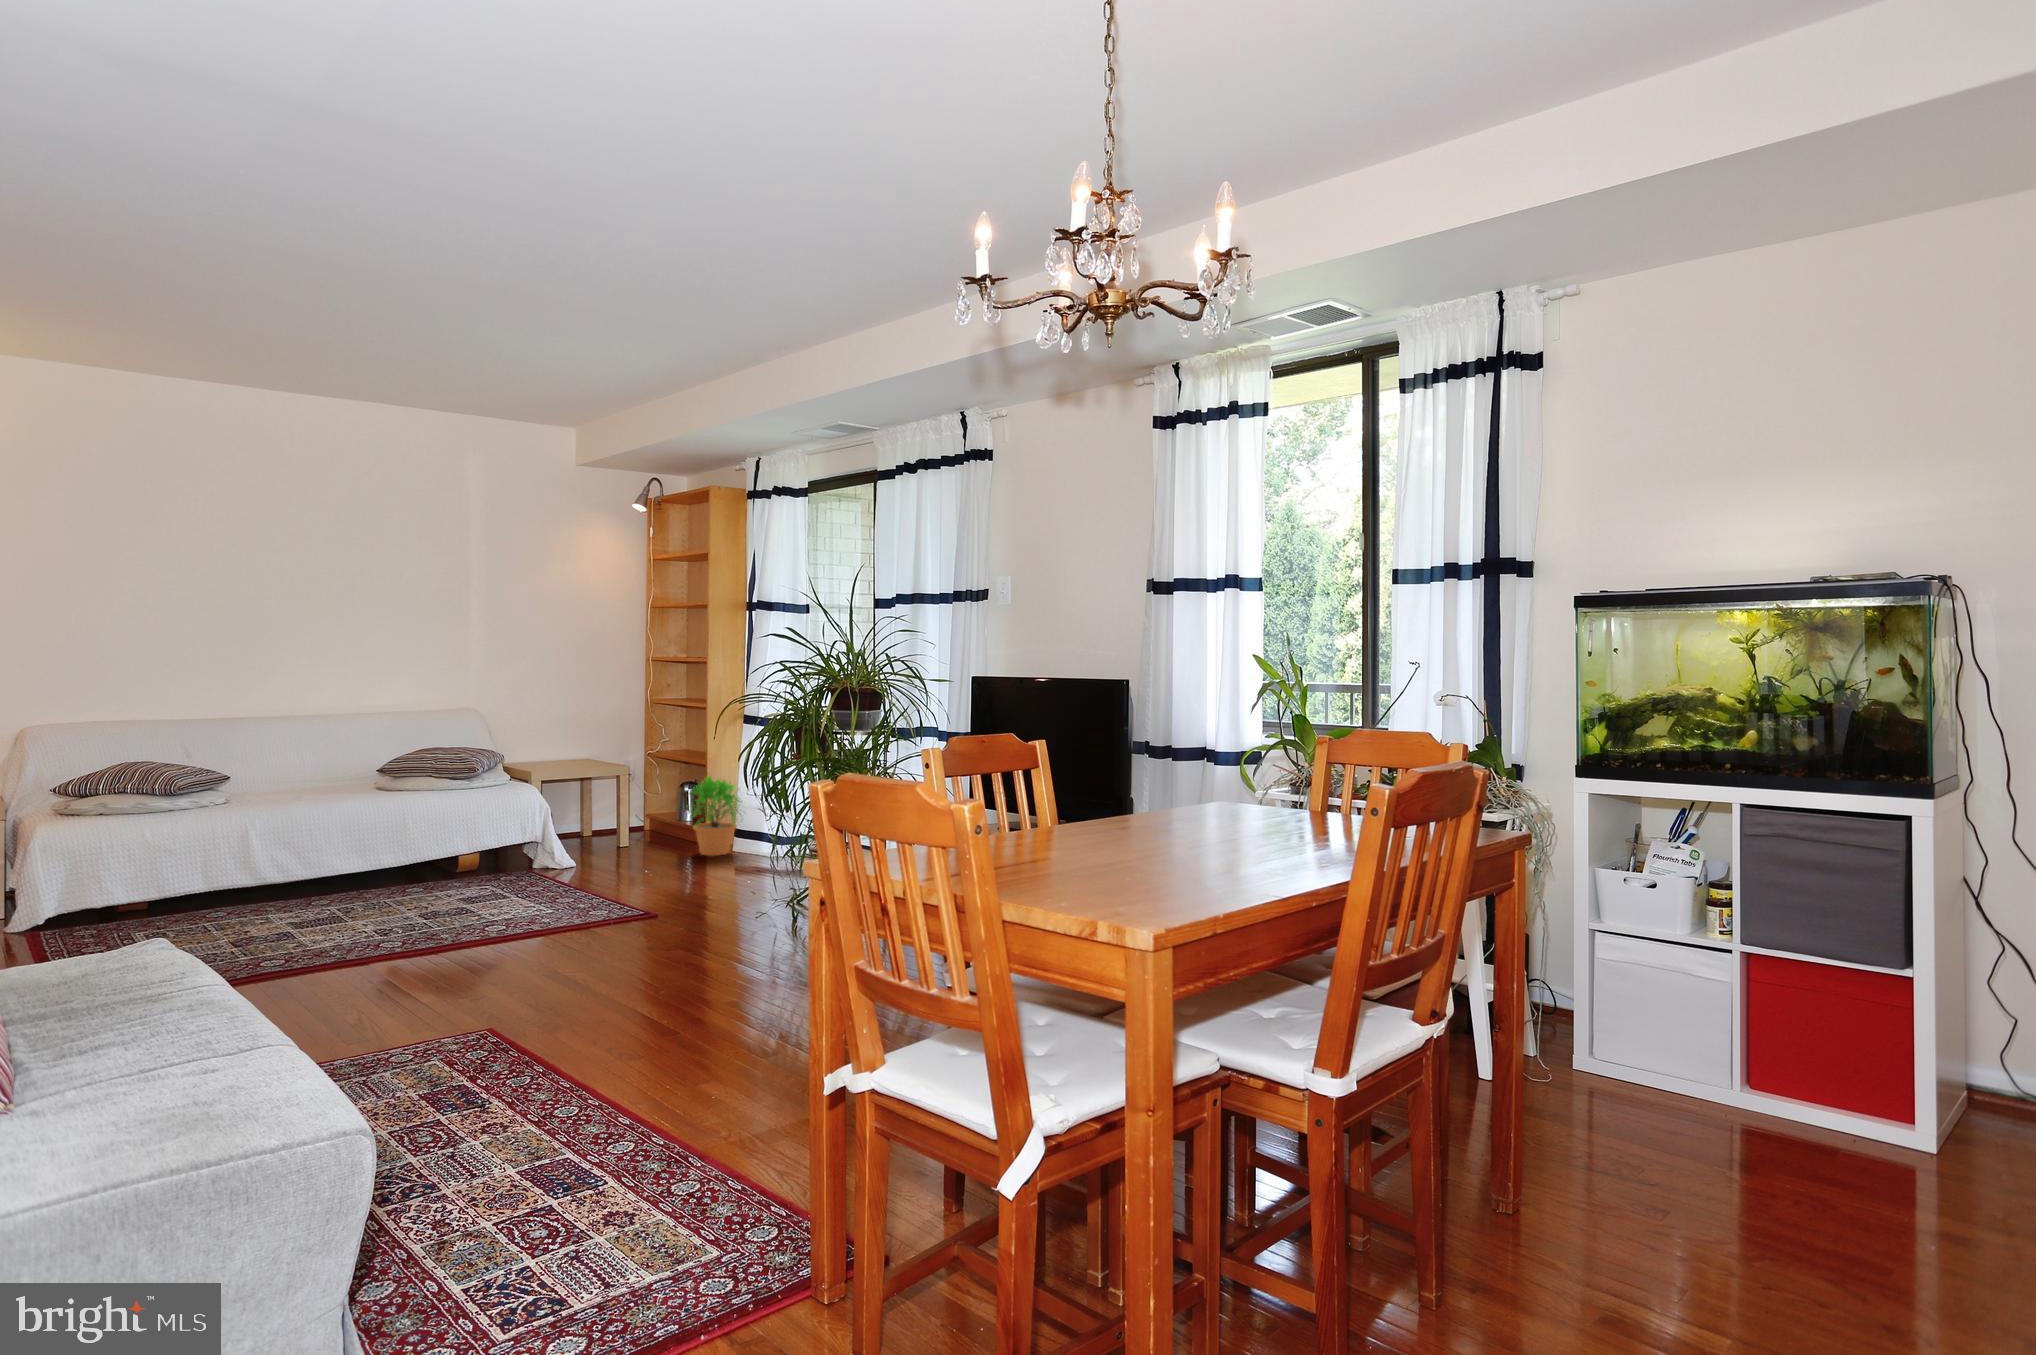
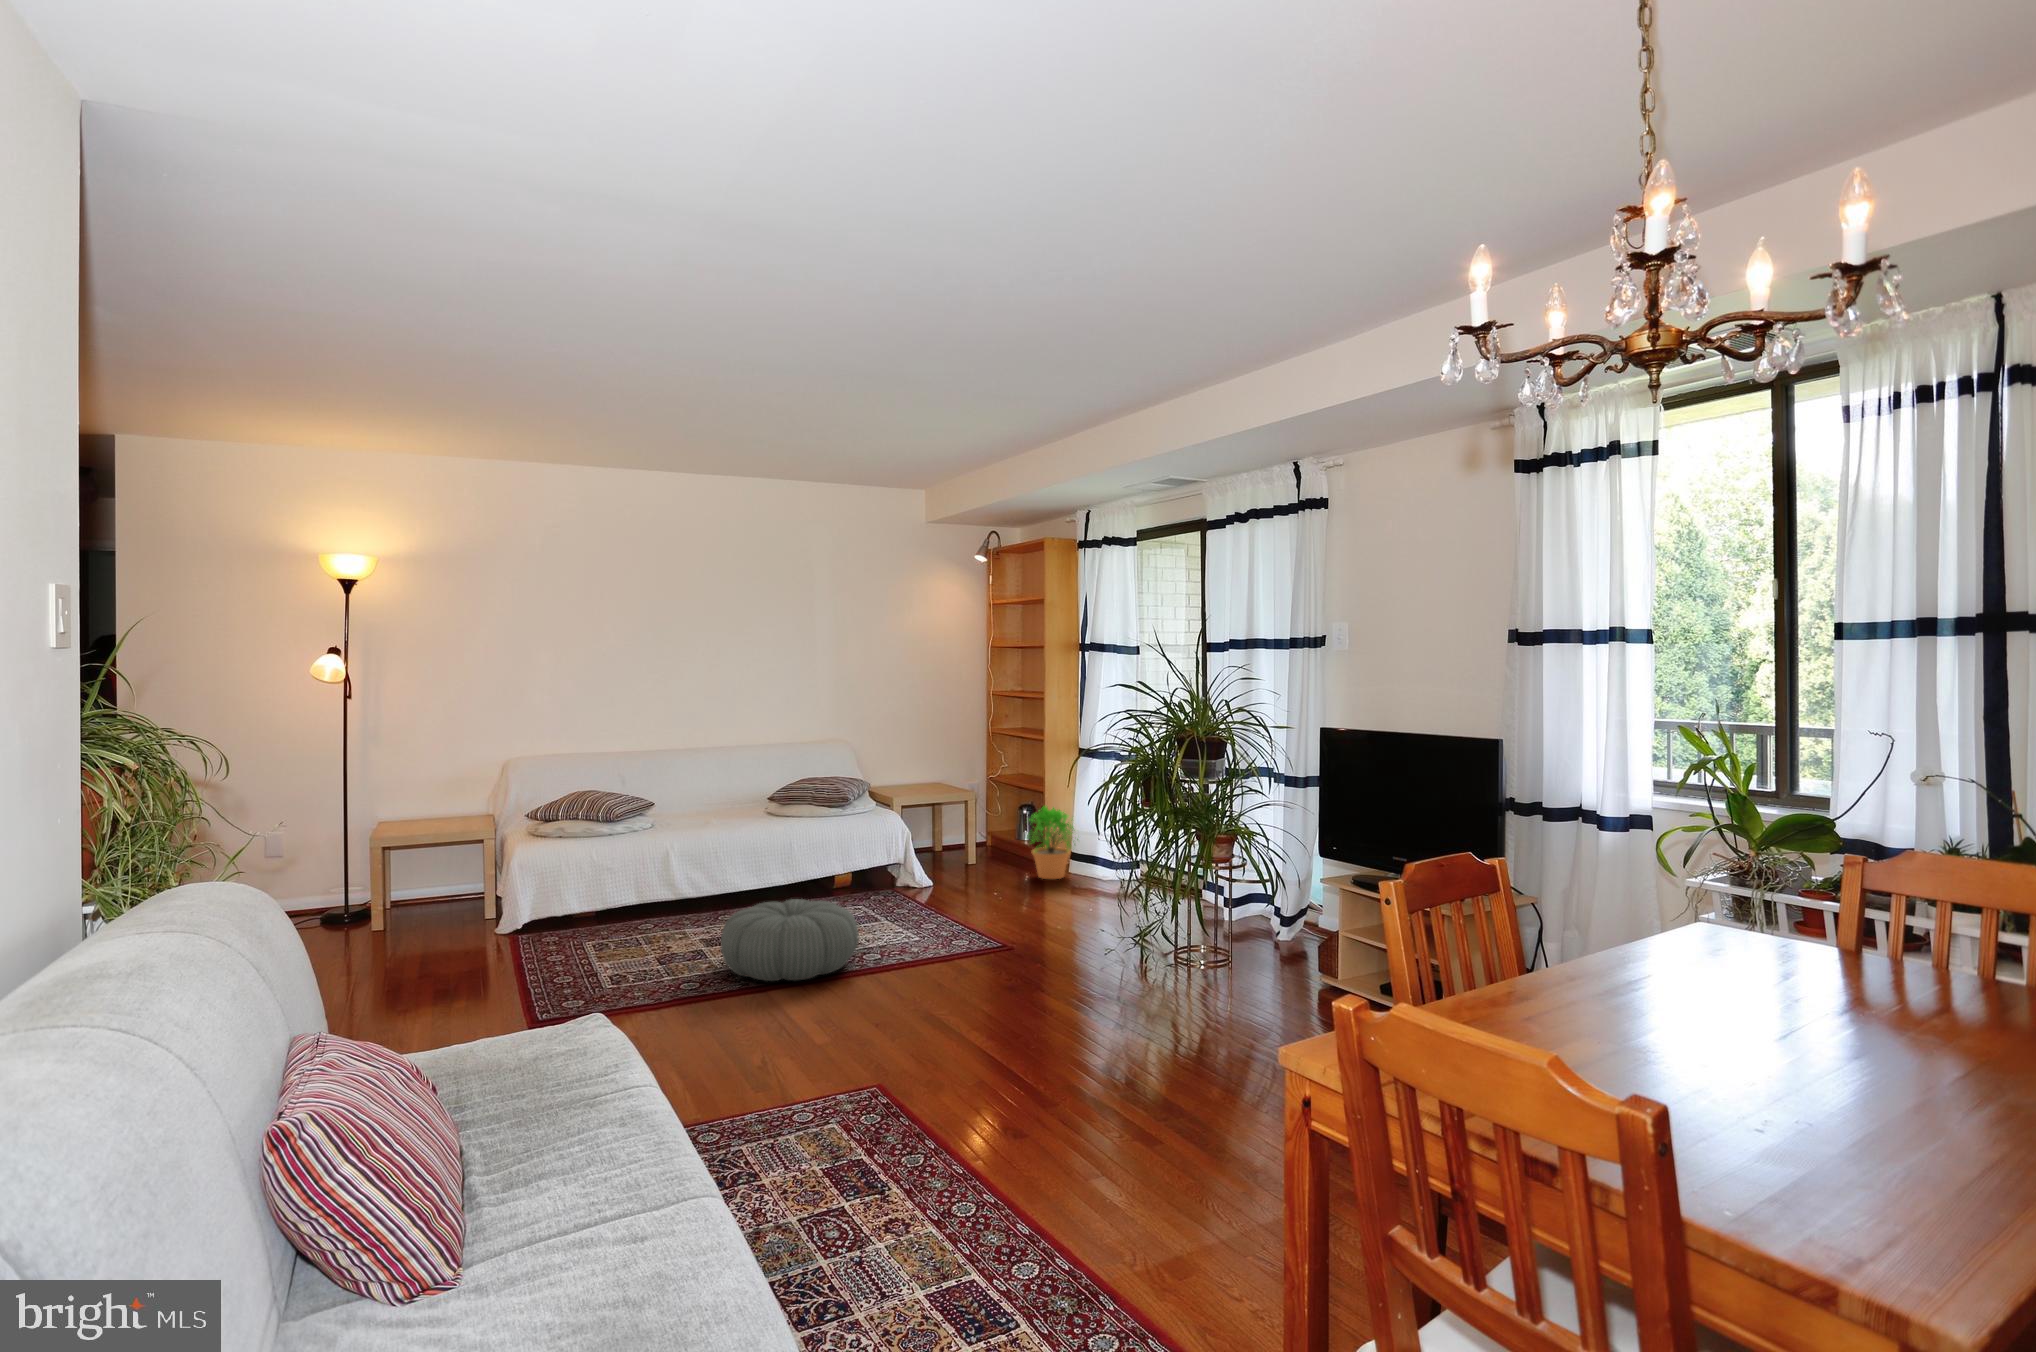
pouf: none [310,868,479,952] -> present [721,899,859,981]

